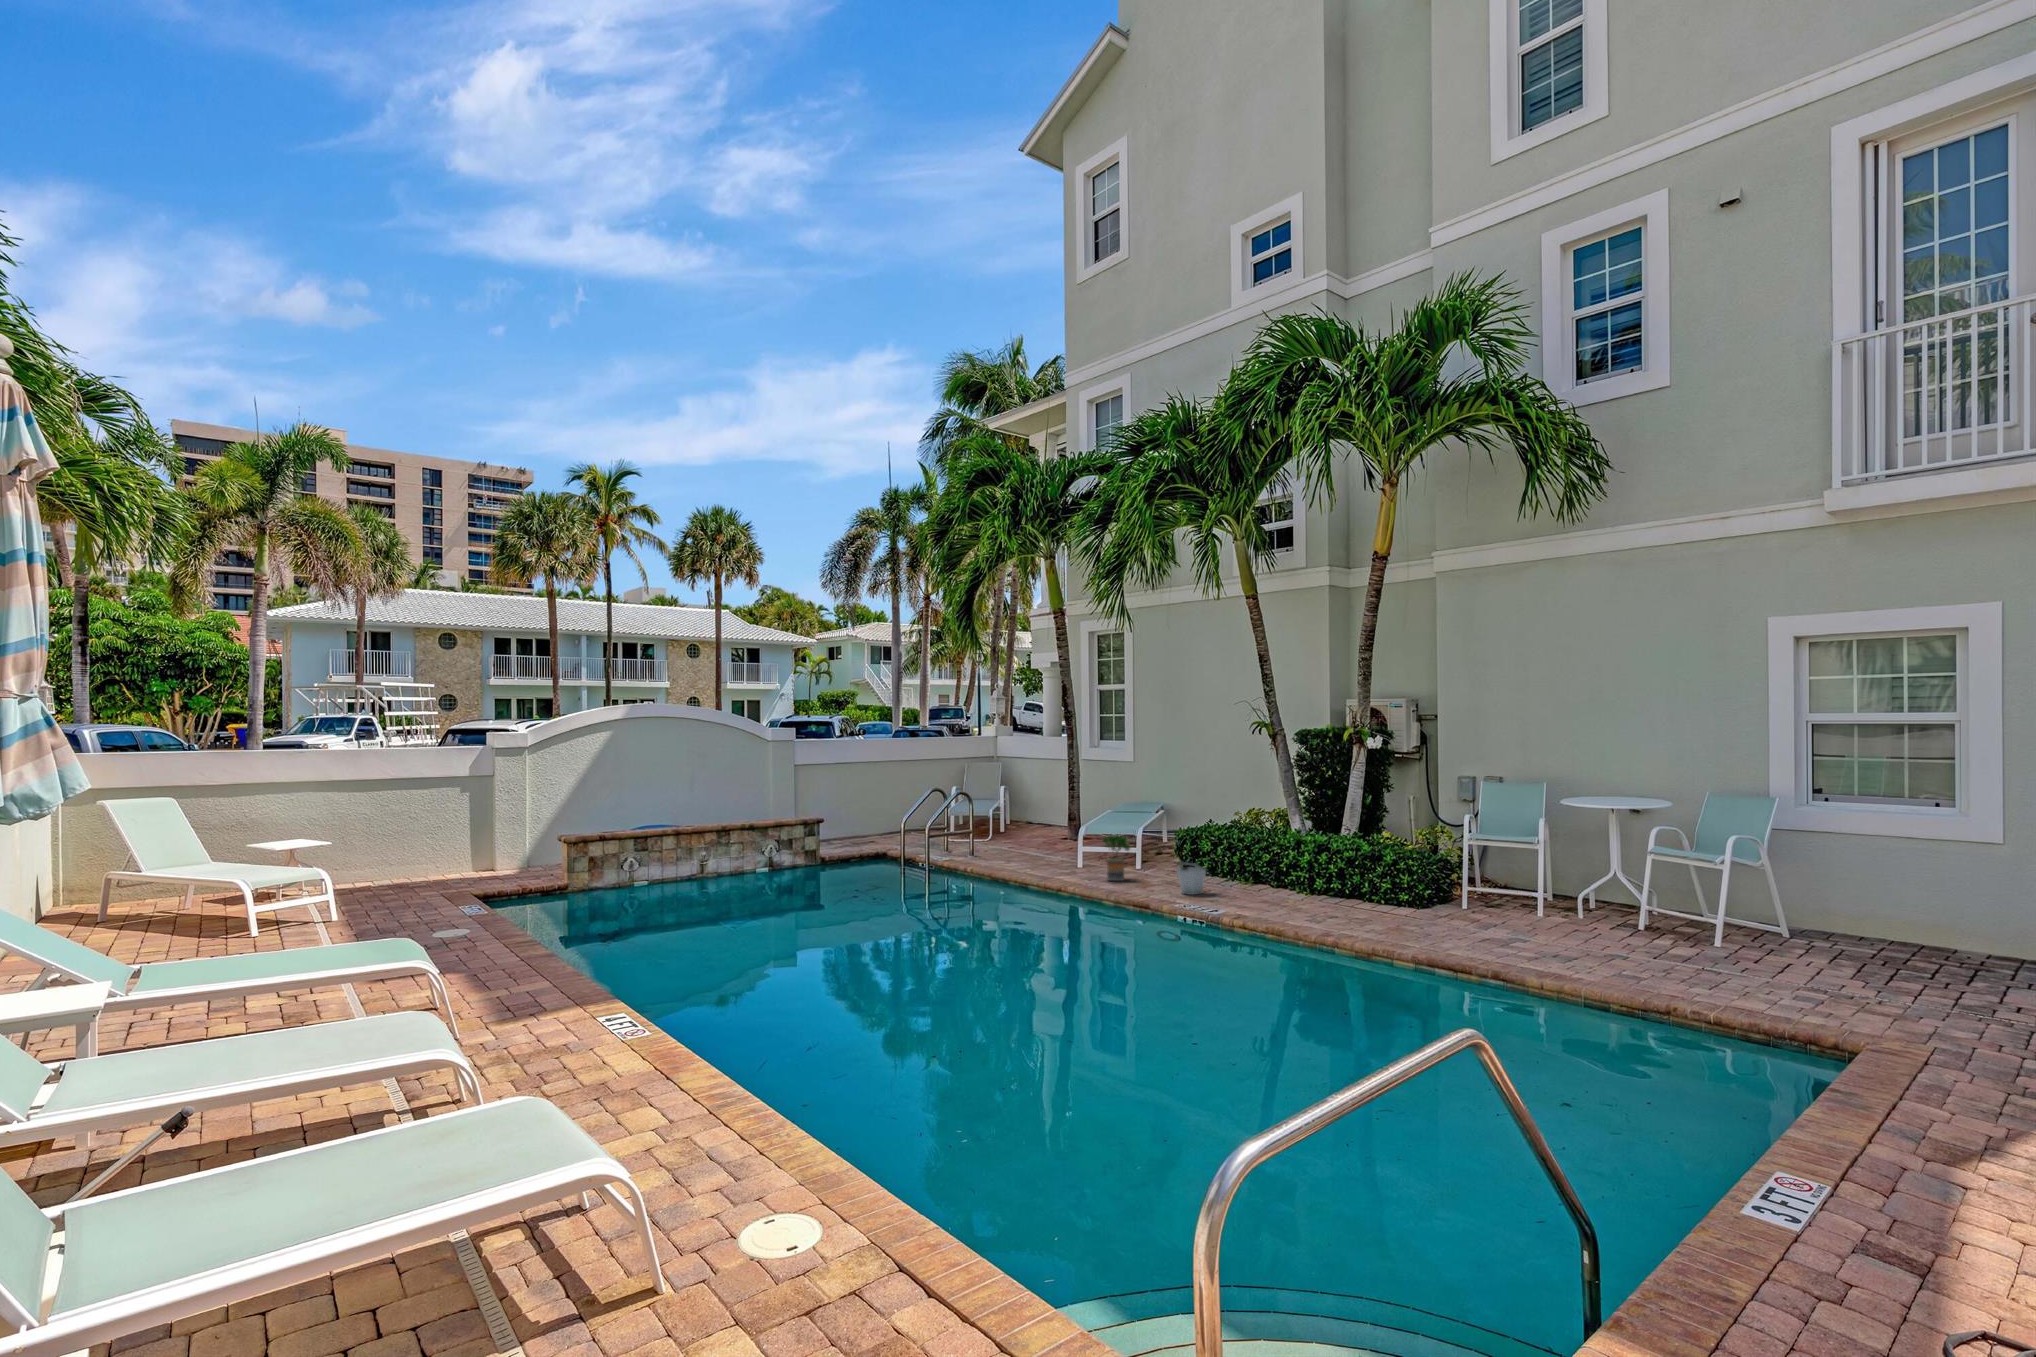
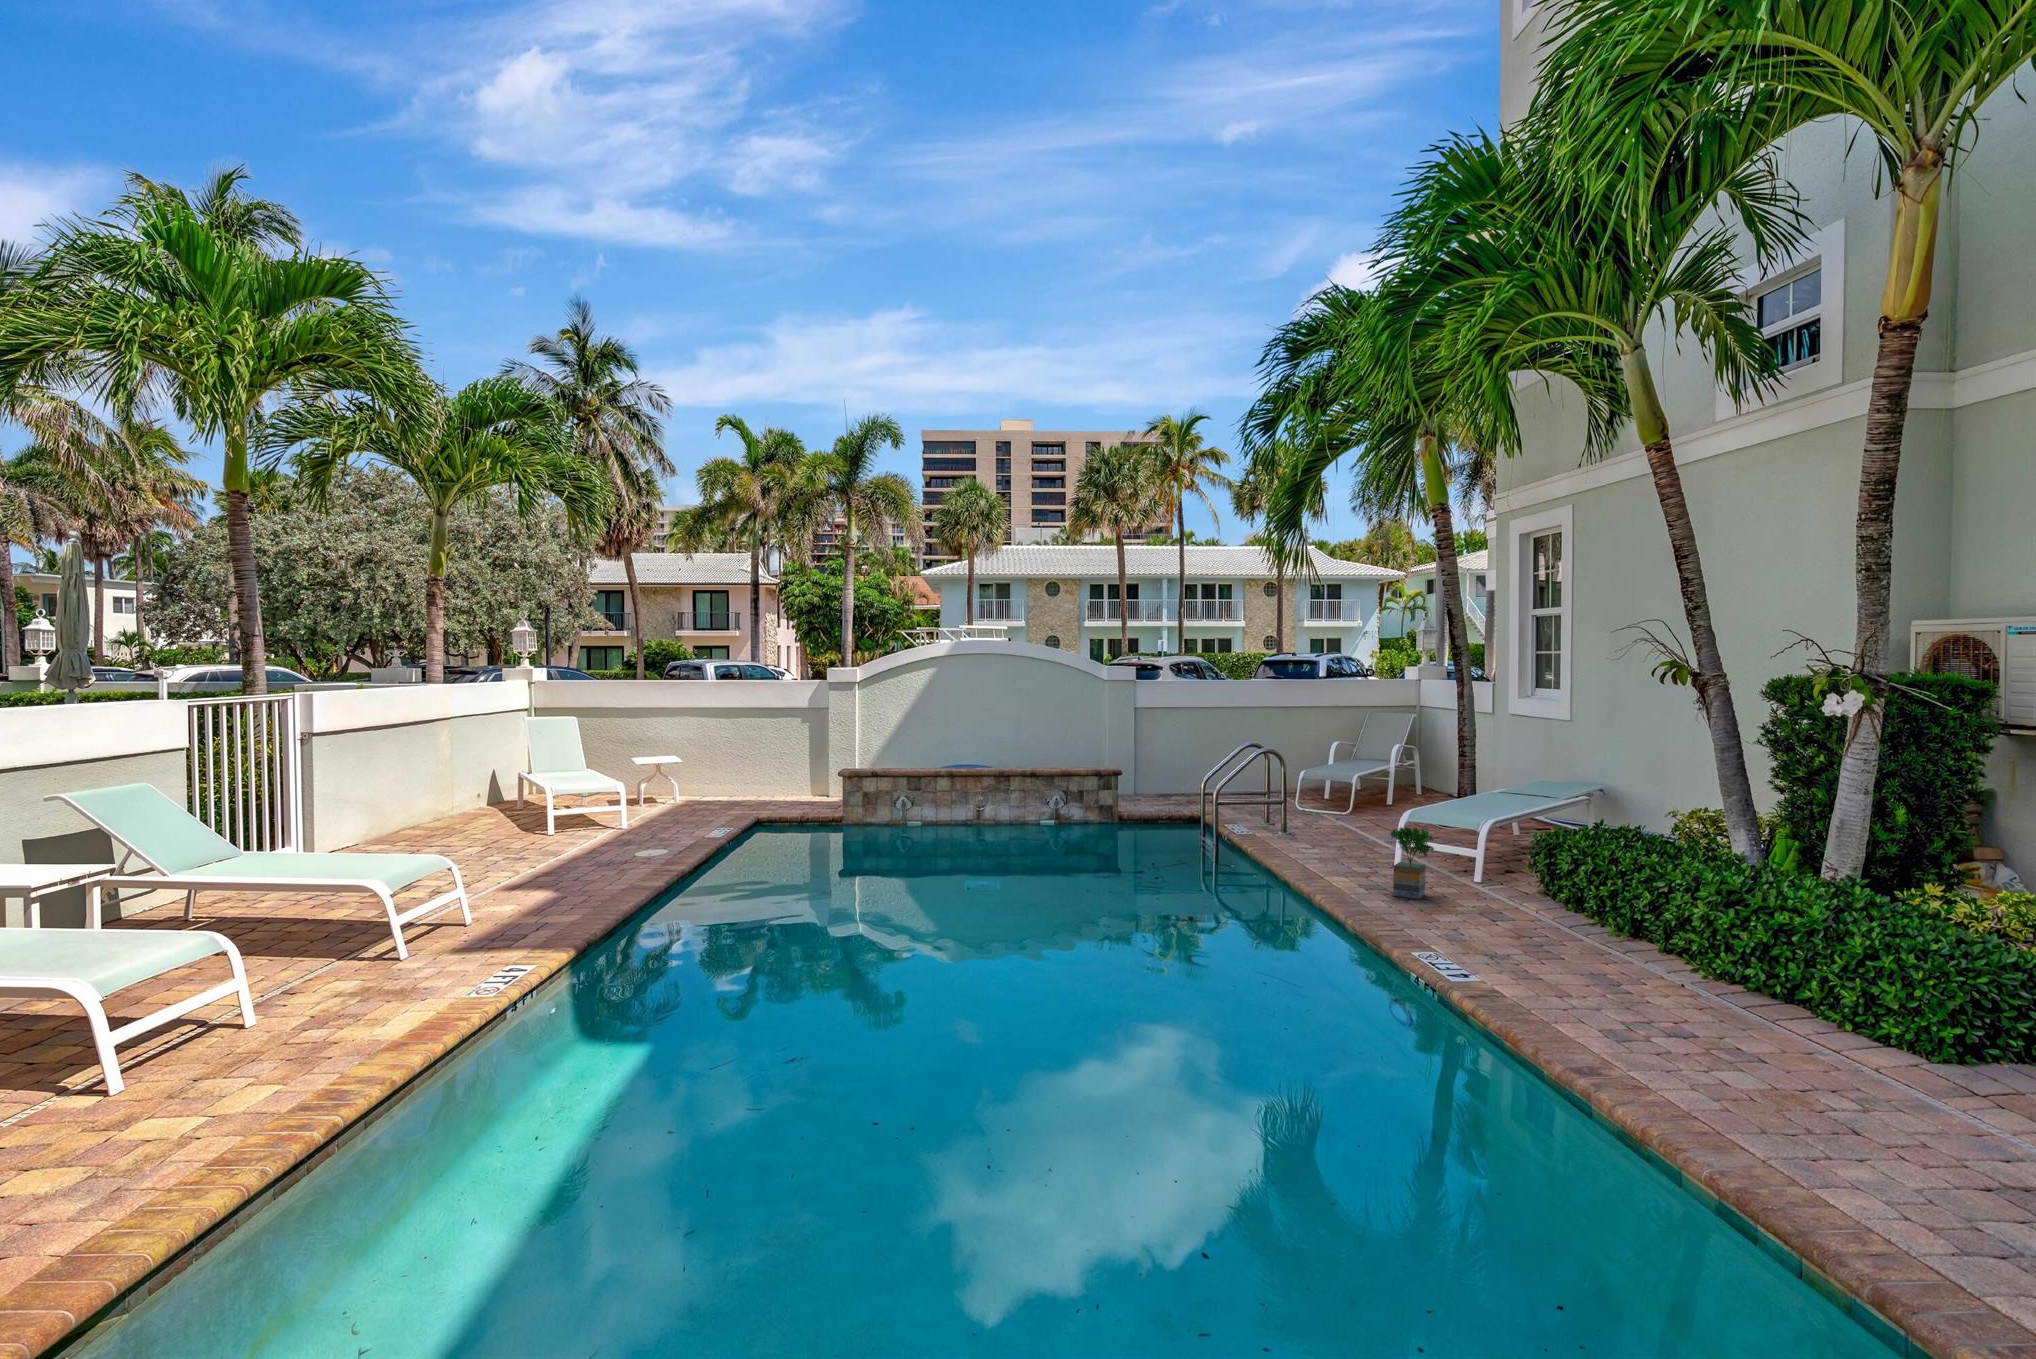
bucket: present [1177,863,1206,895] -> none [1459,888,1512,945]

